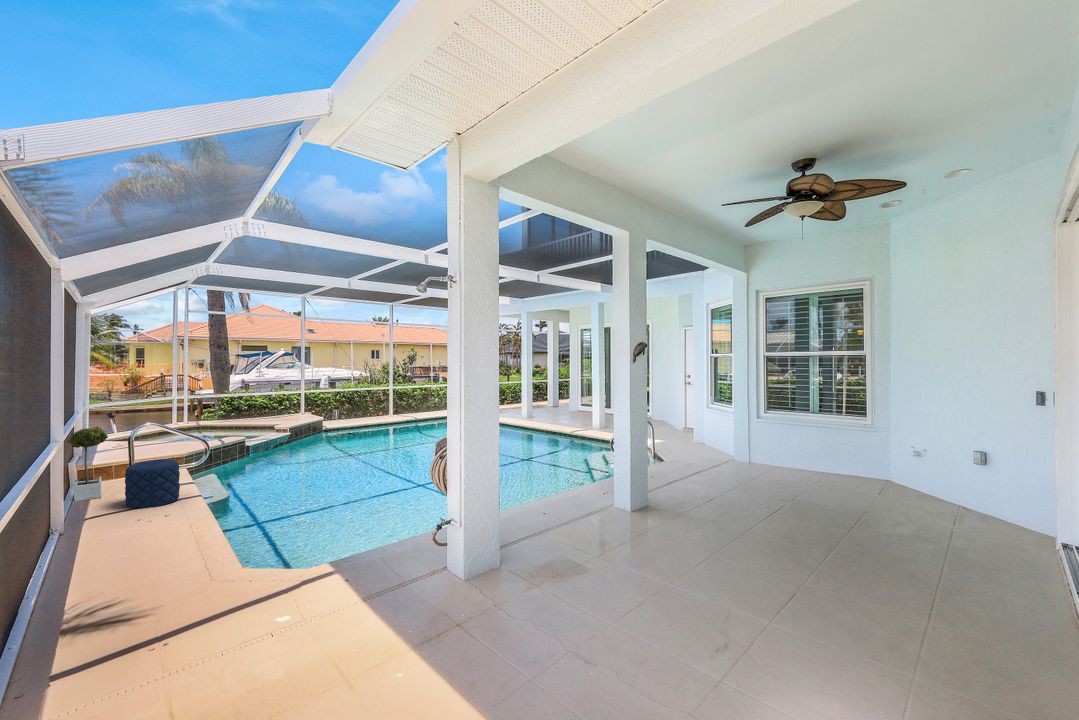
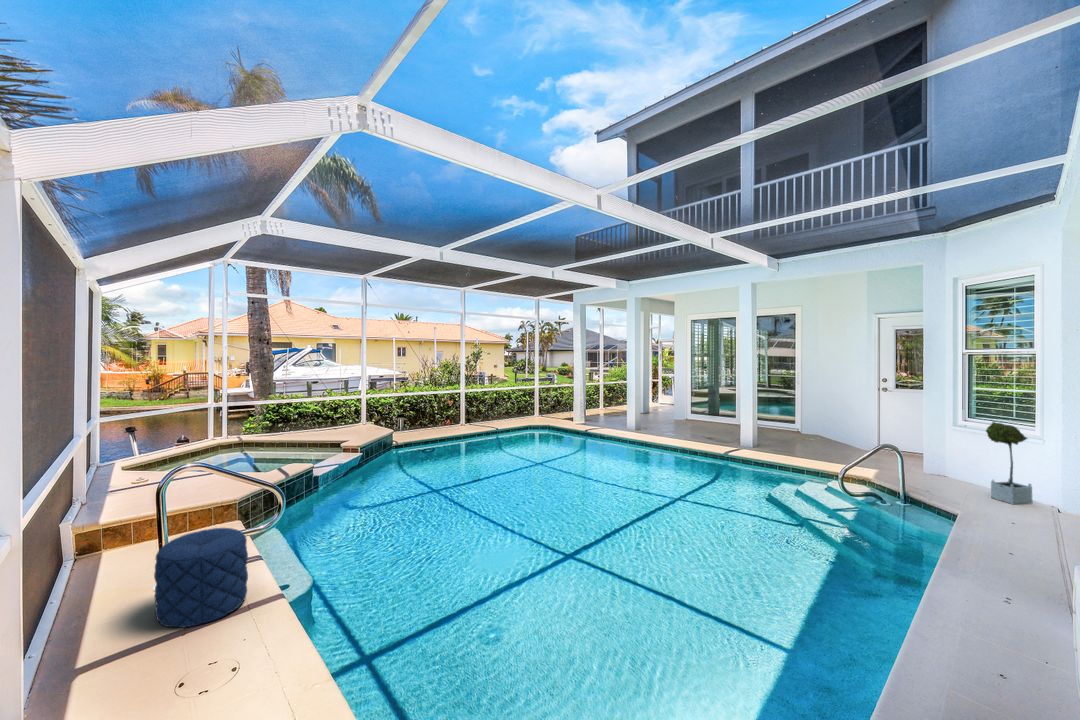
potted tree: present [68,426,108,501] -> present [986,422,1033,504]

